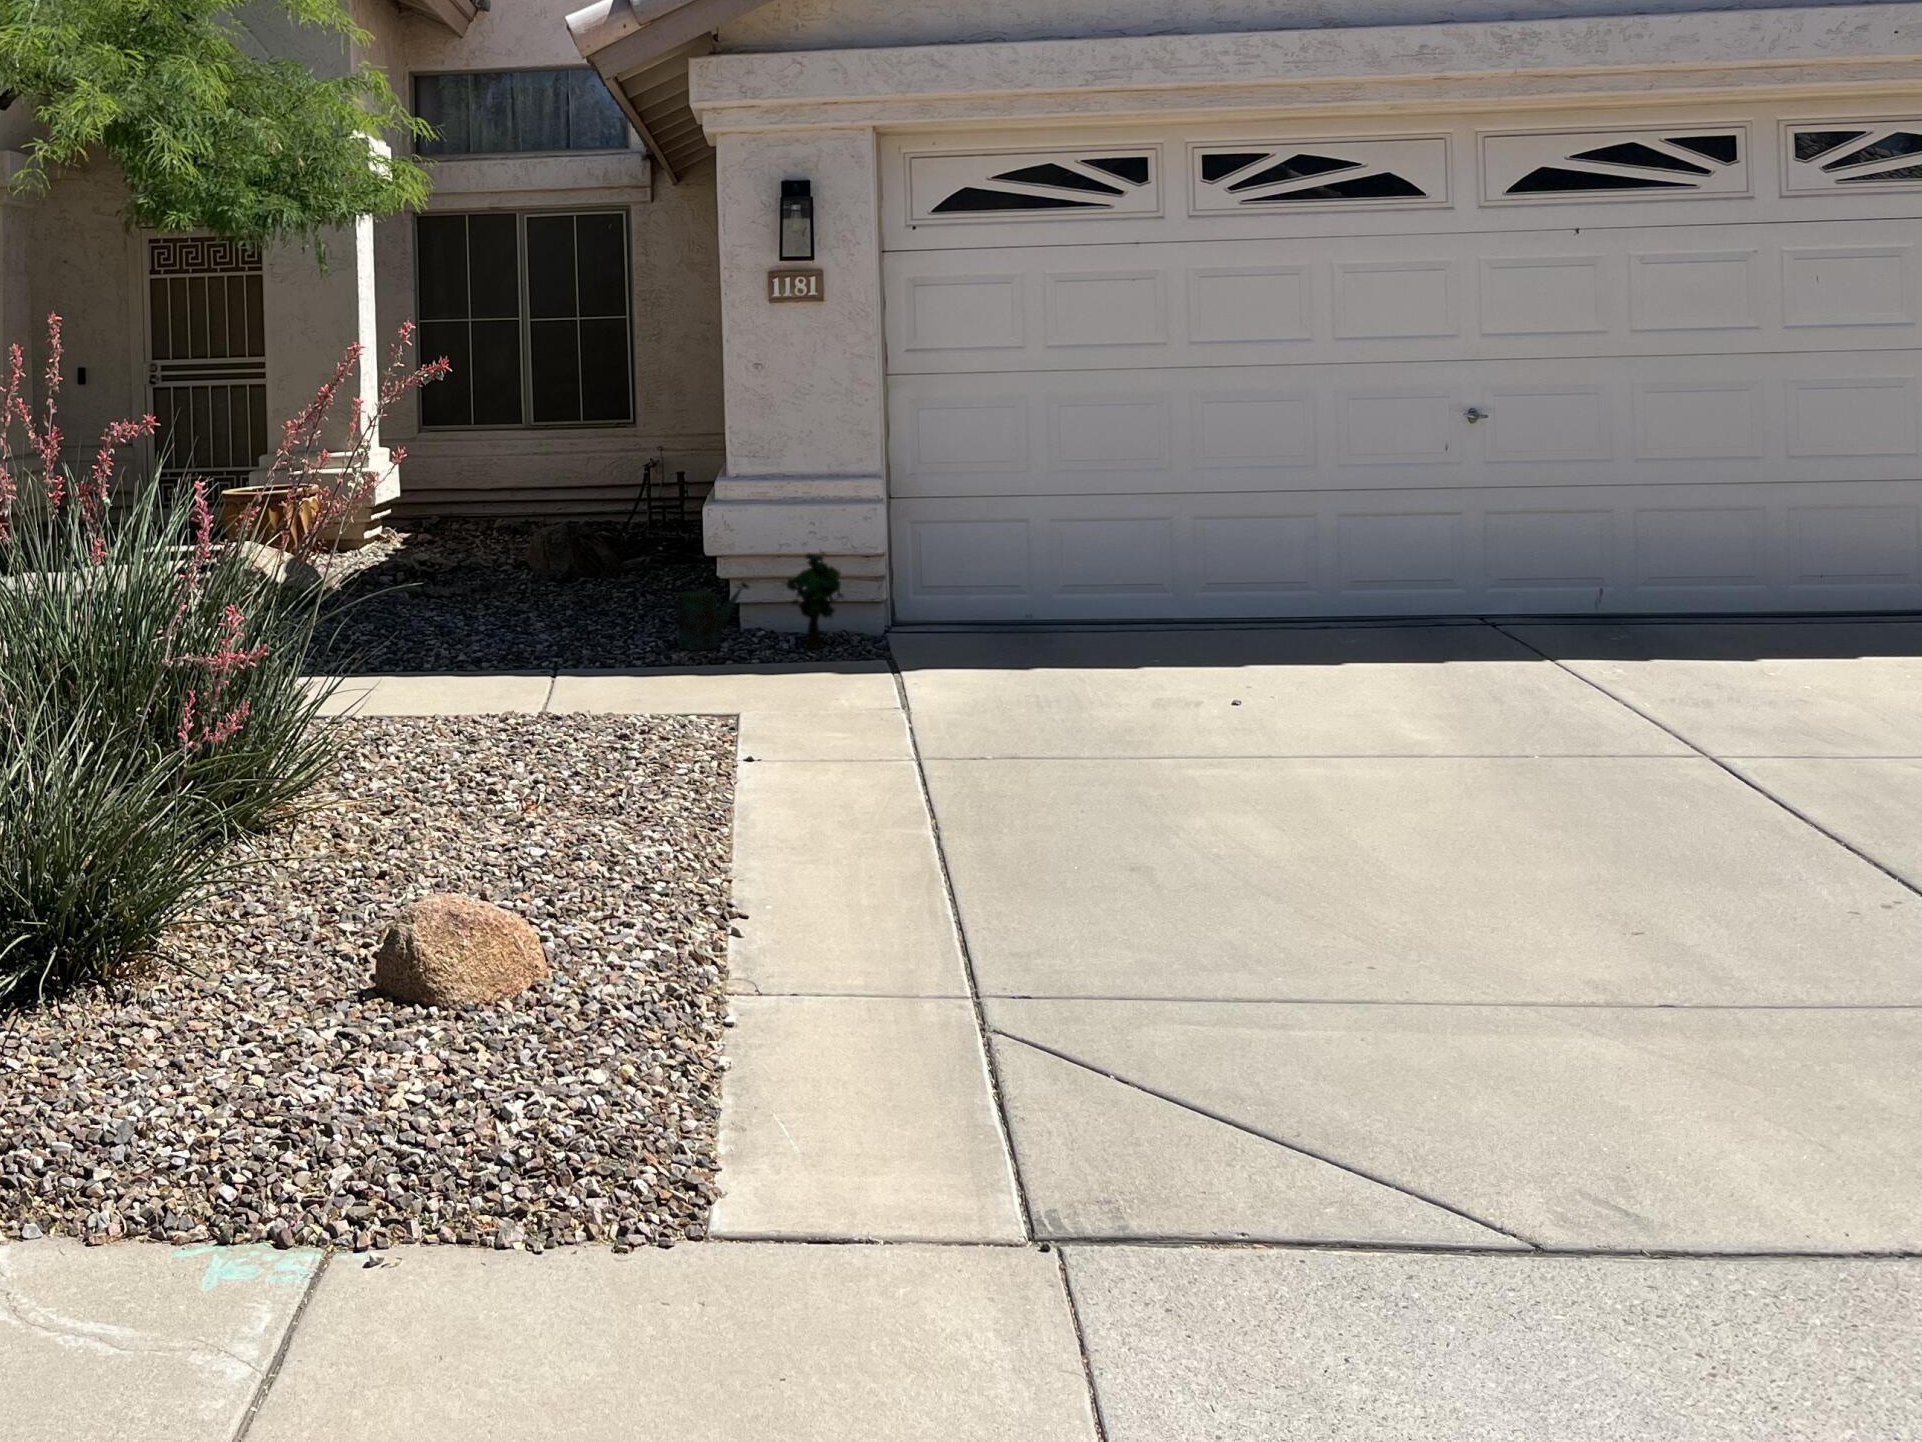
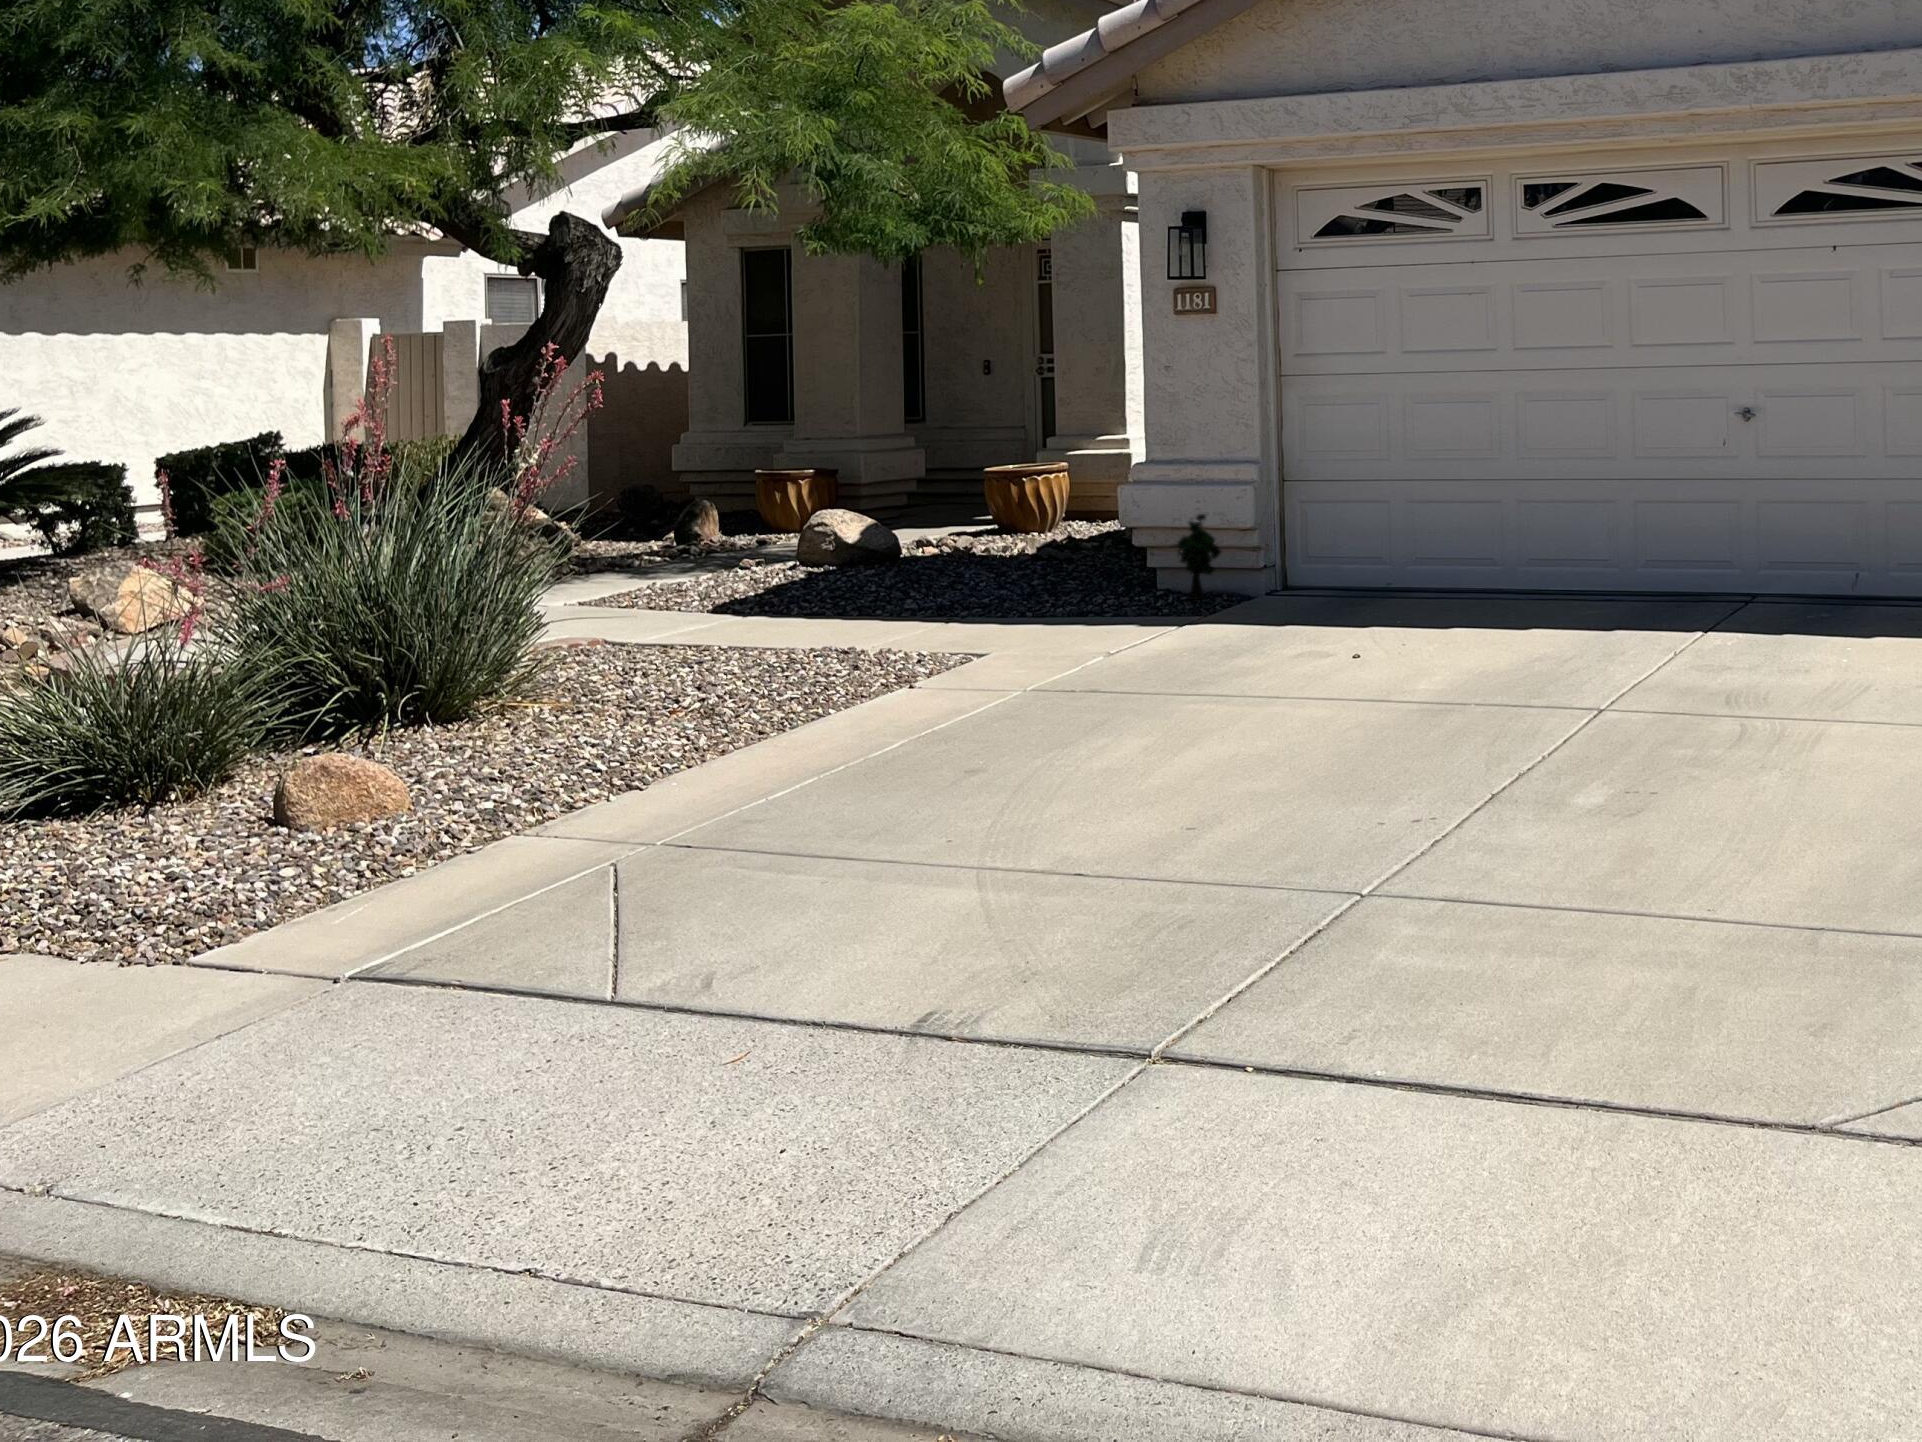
watering can: present [665,582,748,651] -> none [1087,542,1163,598]

